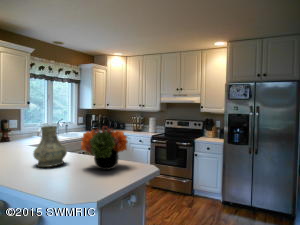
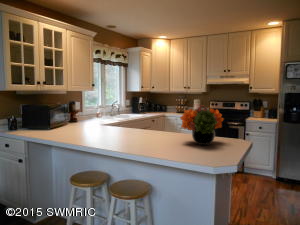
vase: present [33,126,67,167] -> none [134,106,162,143]

